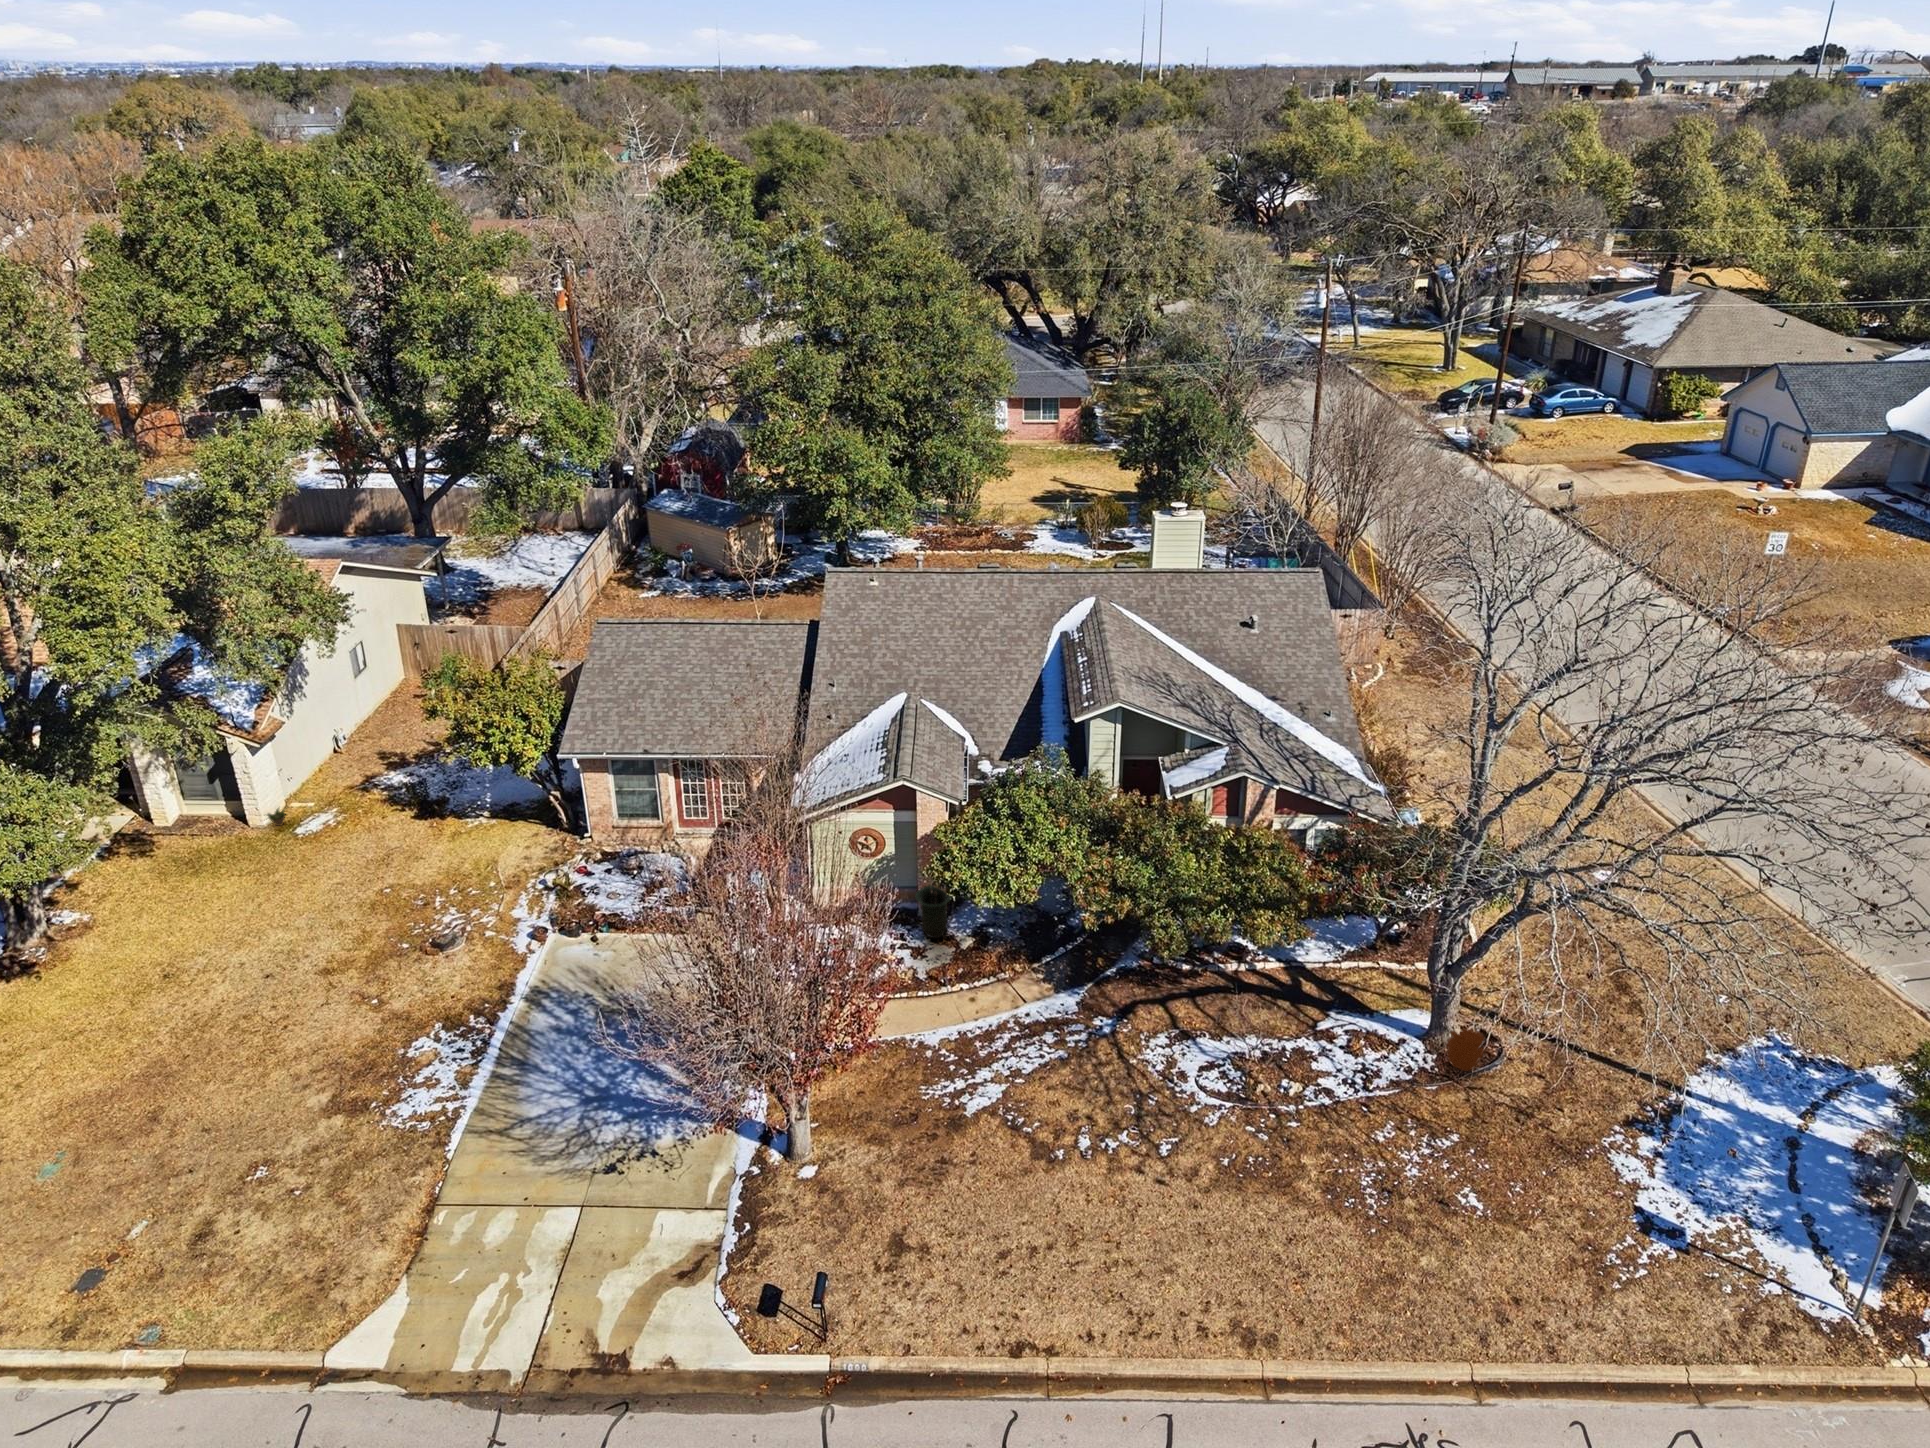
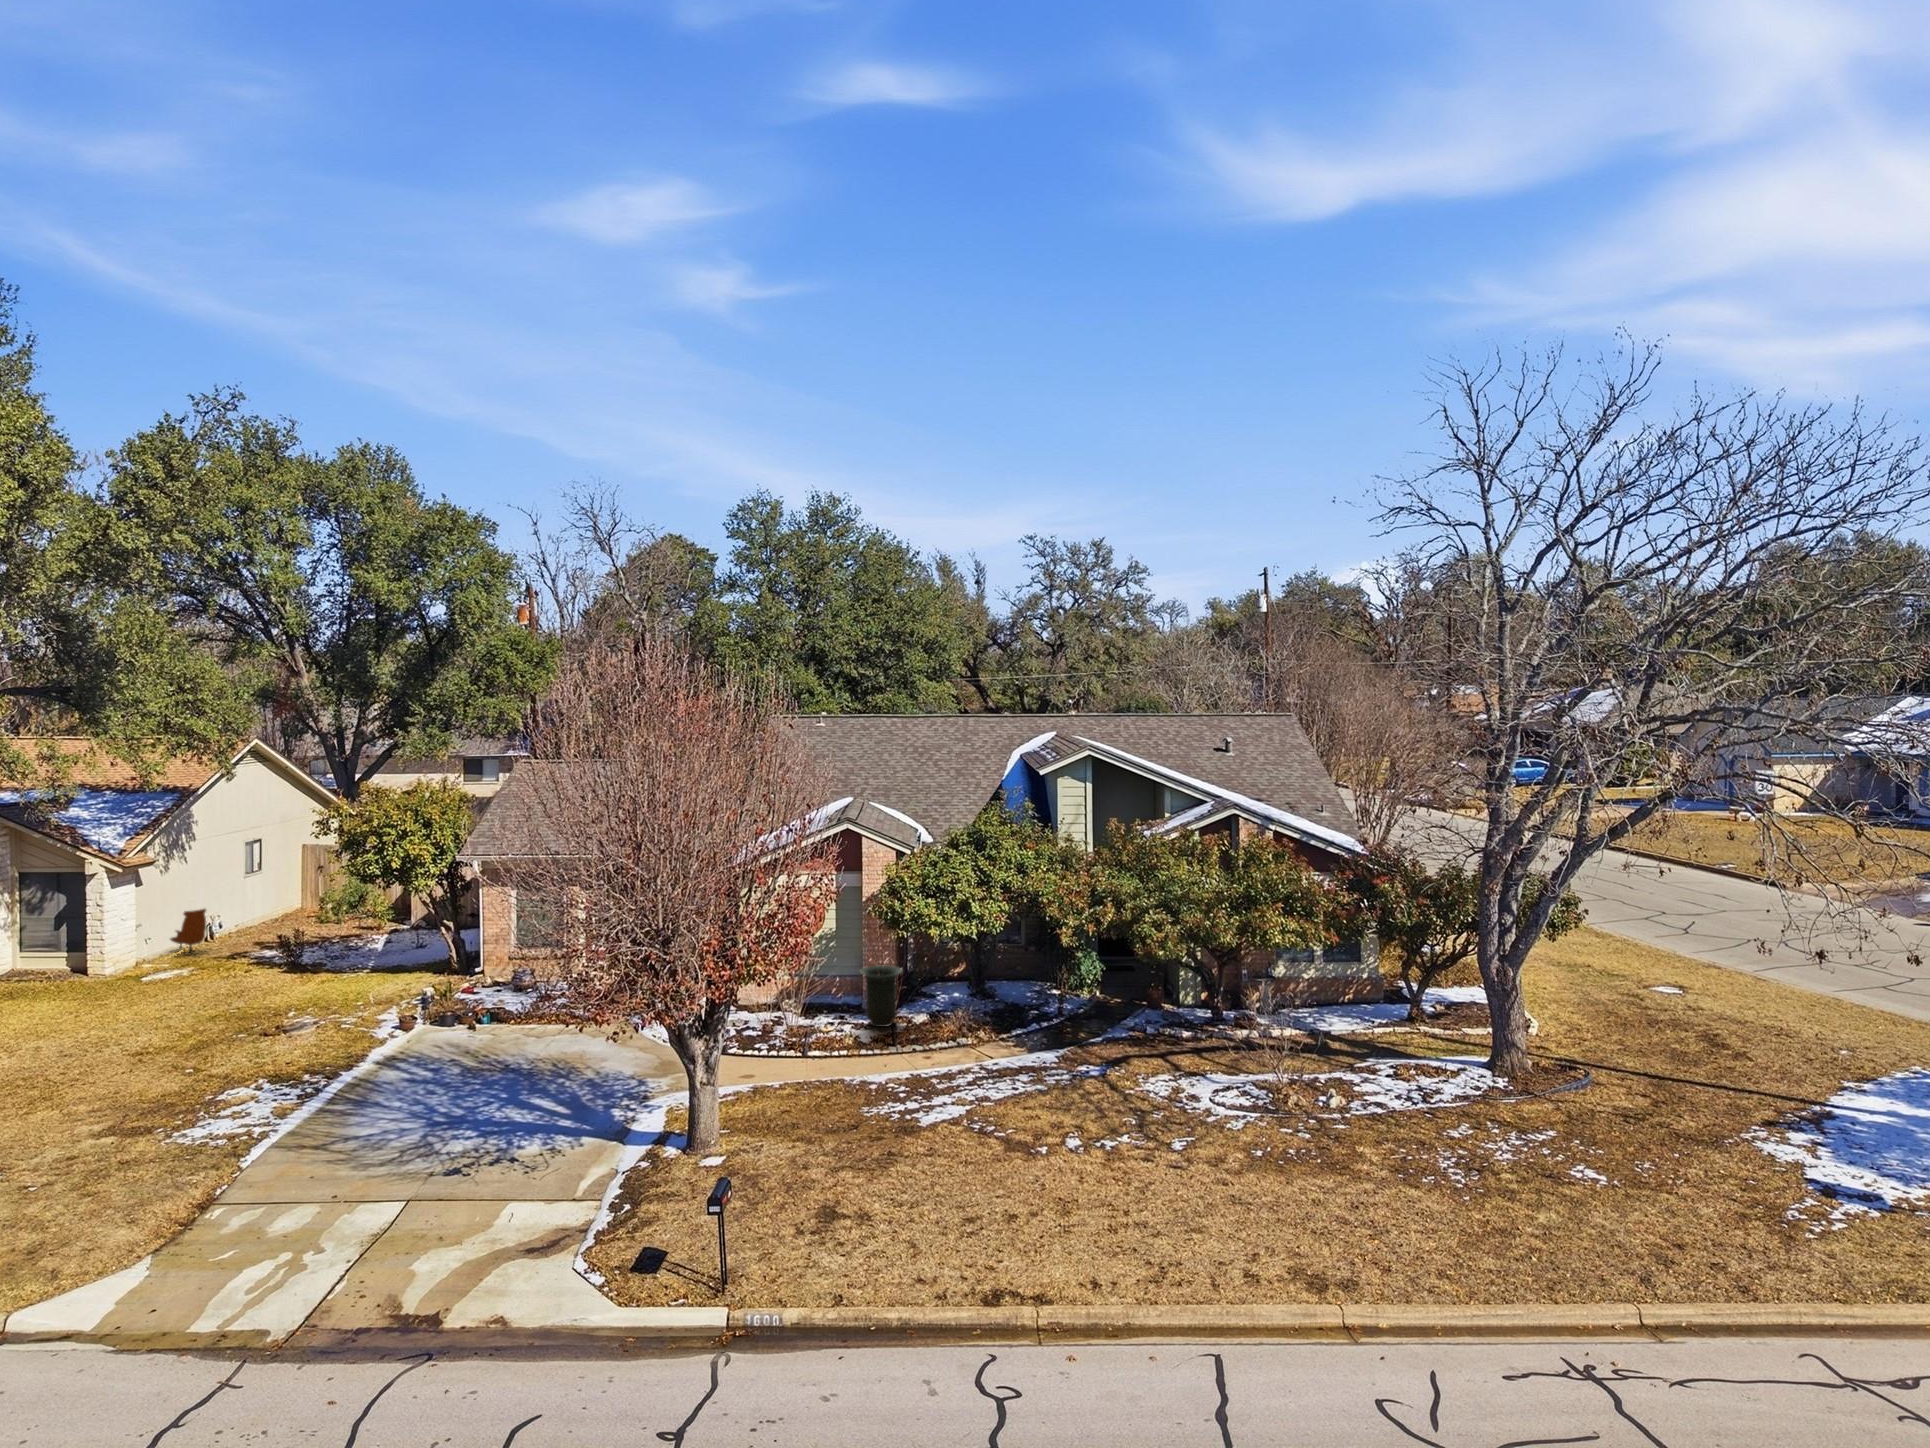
decorative plant: present [267,808,286,826] -> none [107,956,139,976]
lounge chair: present [1447,1030,1484,1079] -> present [170,909,206,955]

